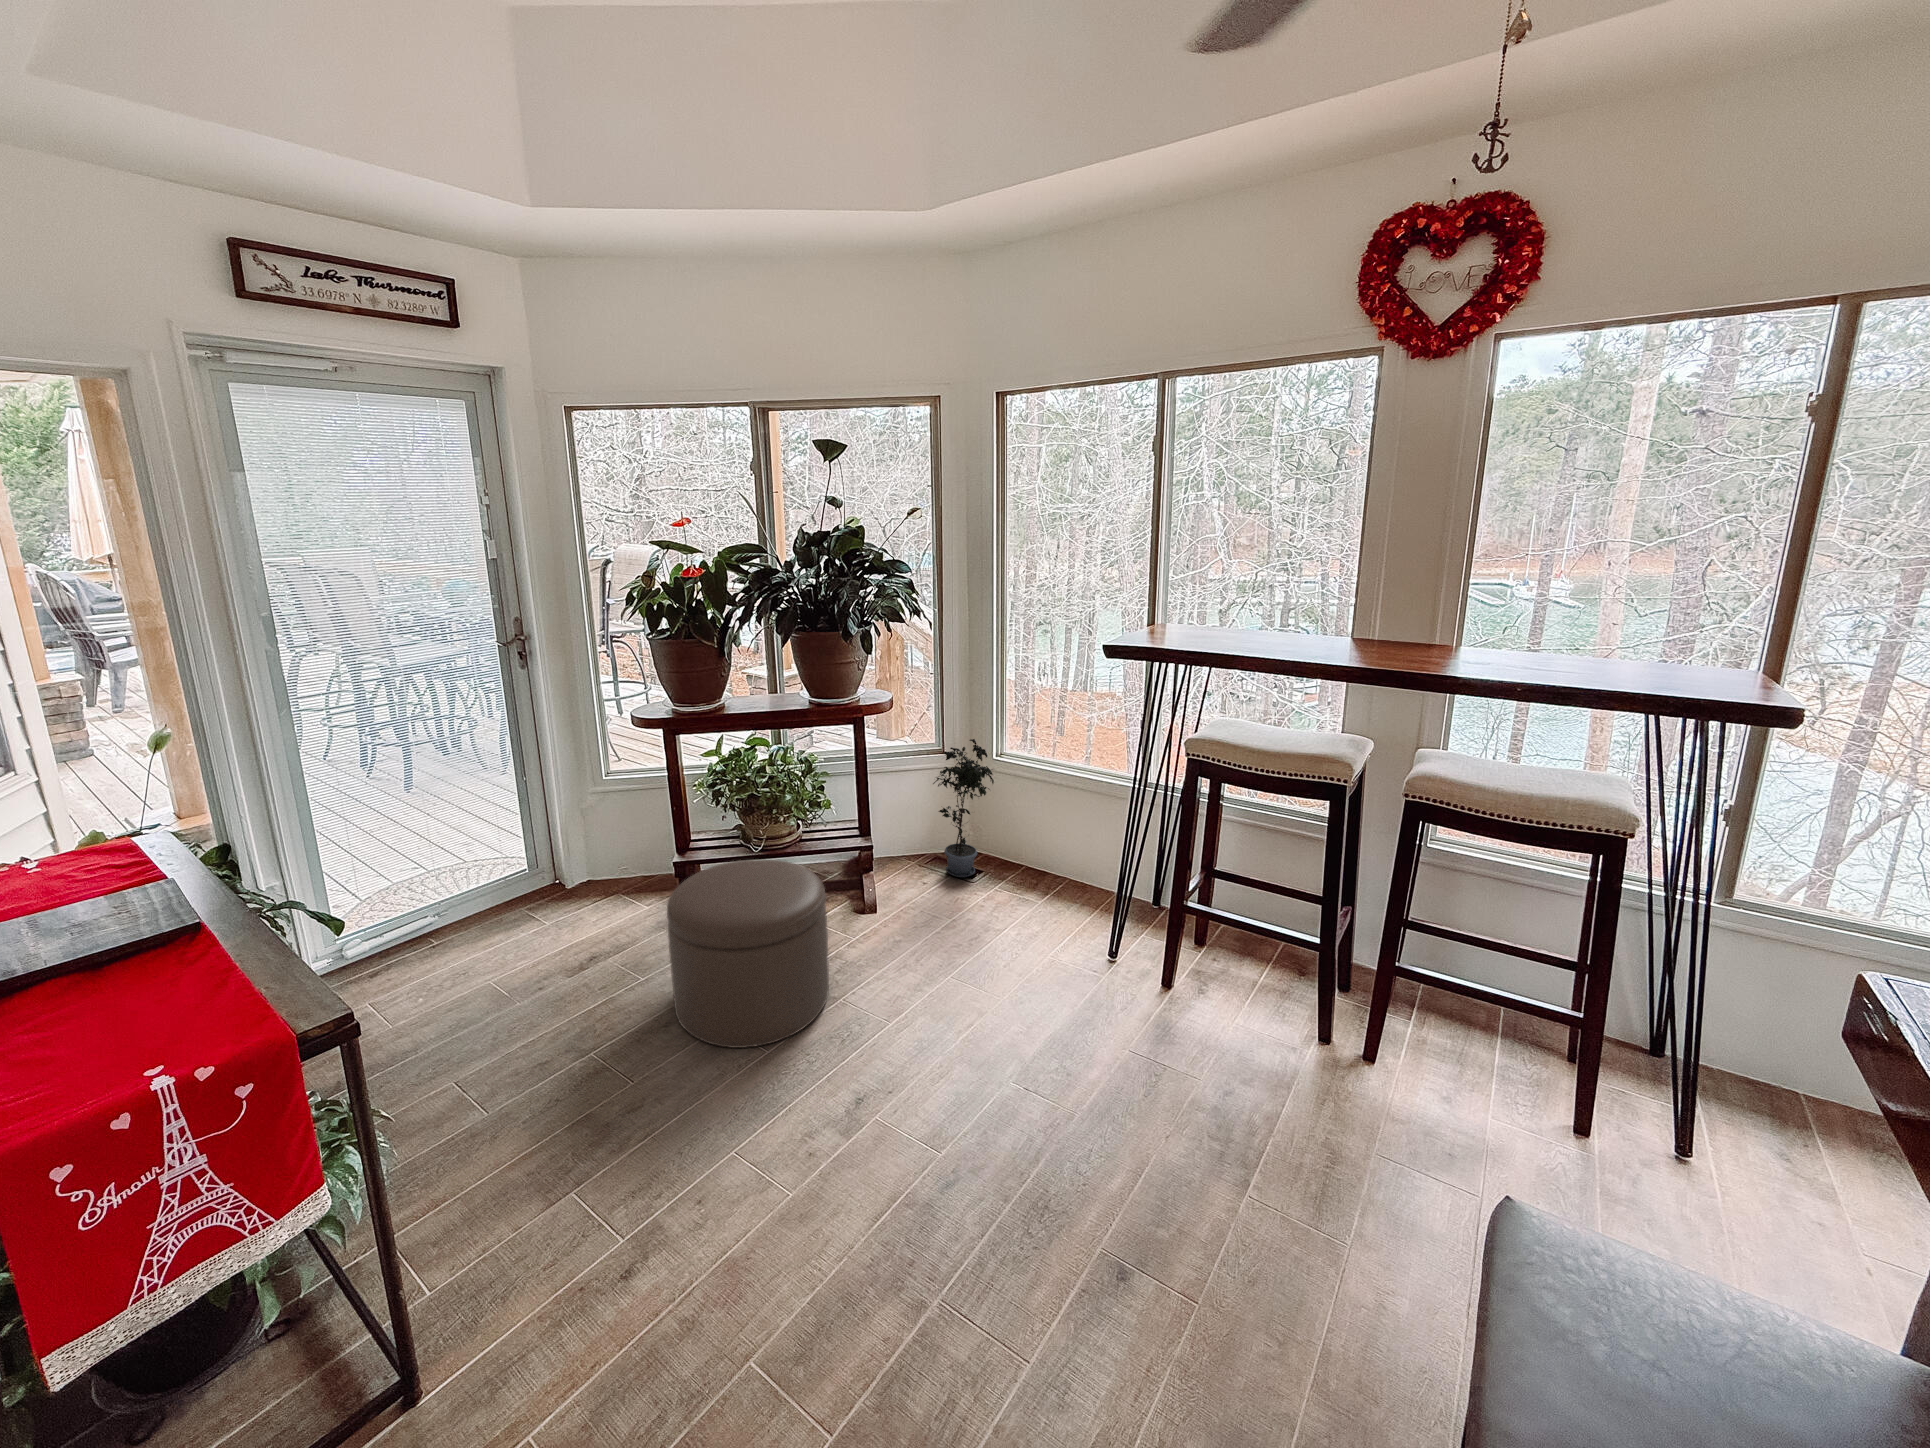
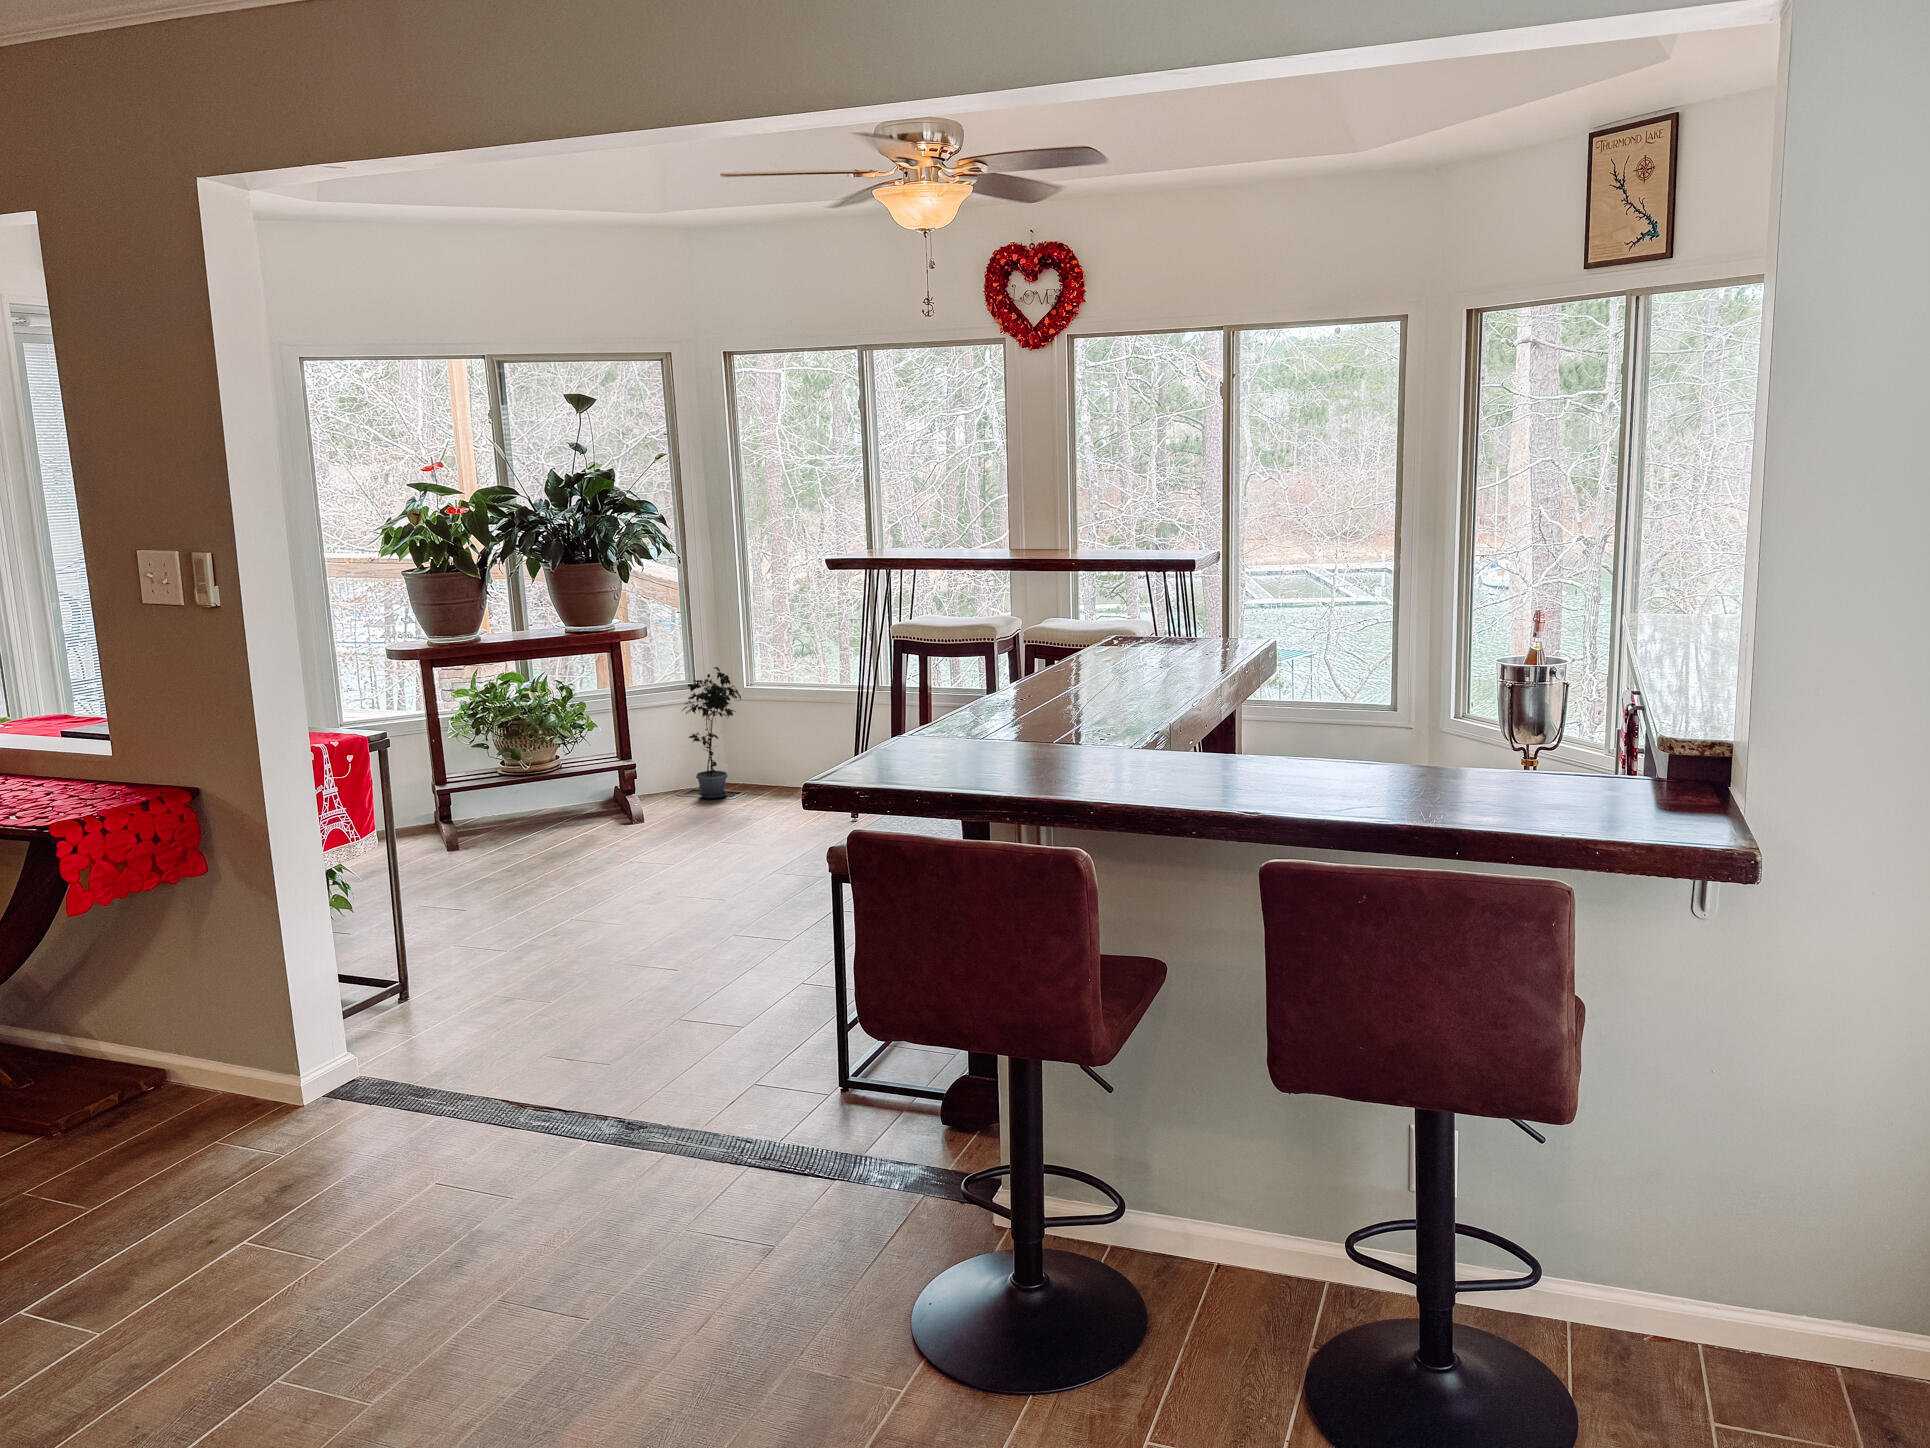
ottoman: present [667,859,829,1048] -> none [482,755,625,887]

